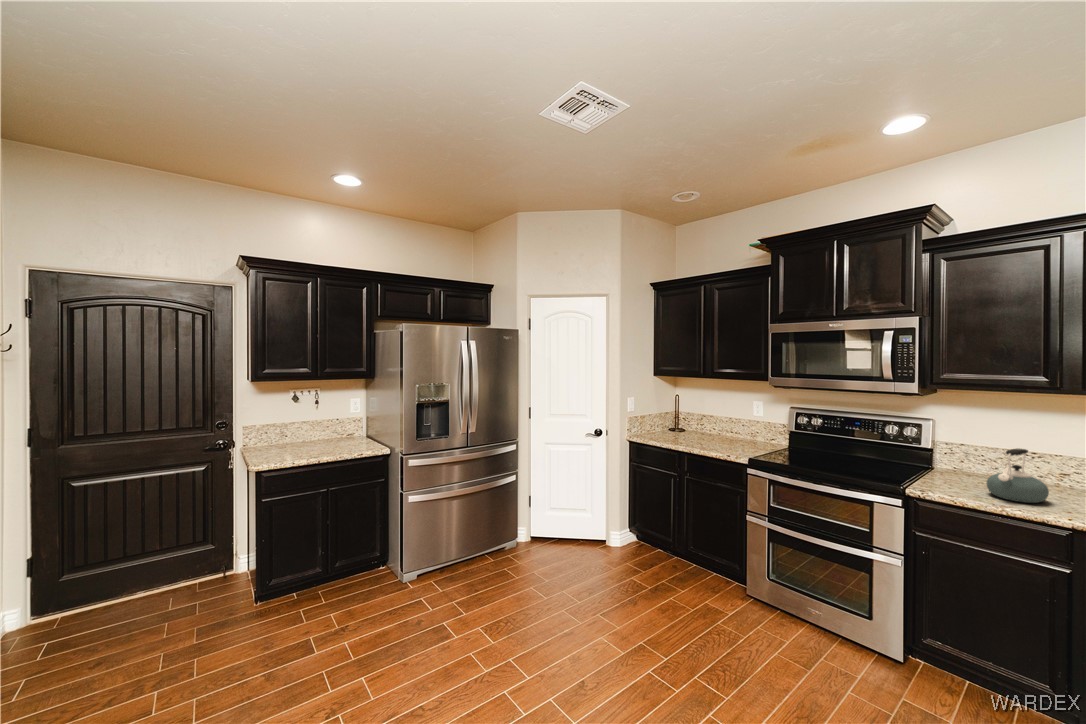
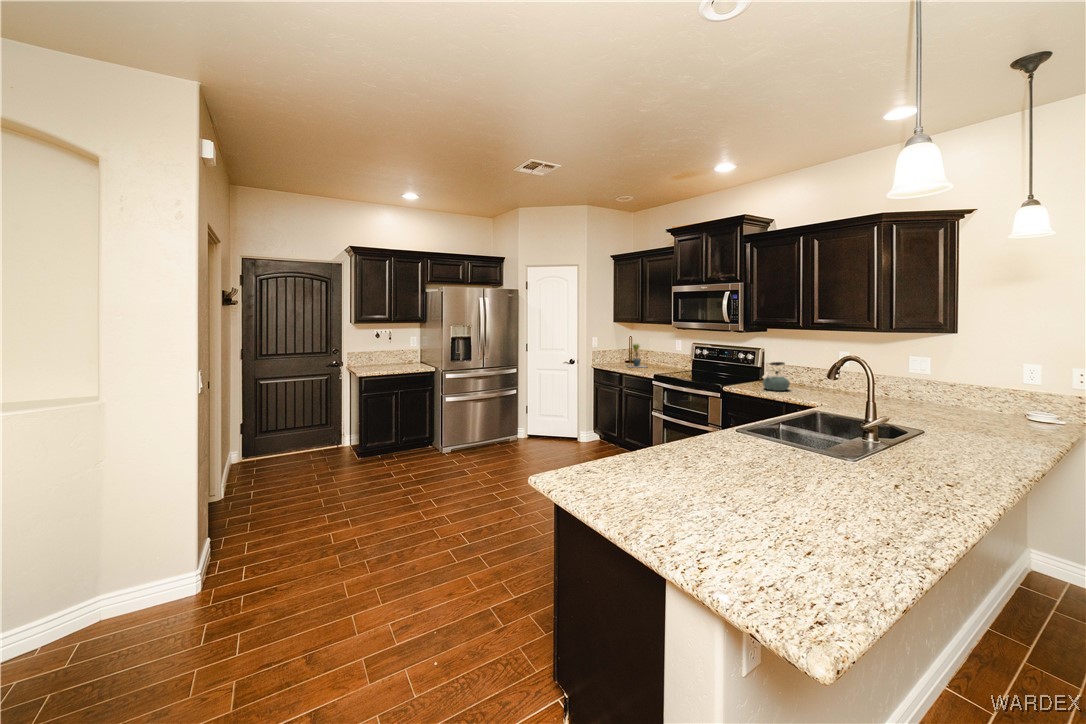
potted plant: none [676,405,715,442] -> present [627,344,647,368]

